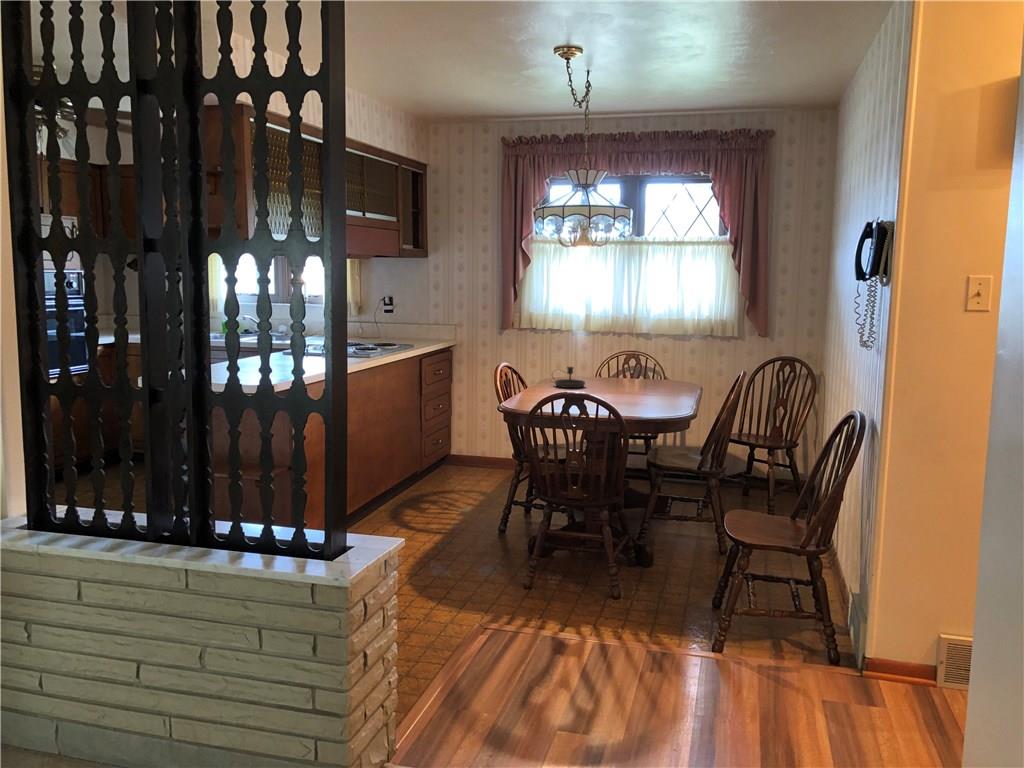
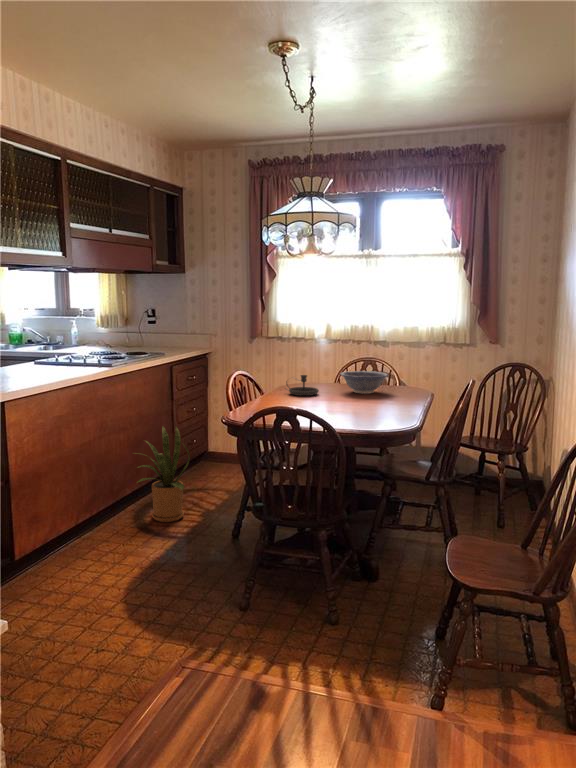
decorative bowl: none [606,364,656,386] -> present [340,371,388,394]
house plant: none [388,419,452,518] -> present [138,426,190,522]

